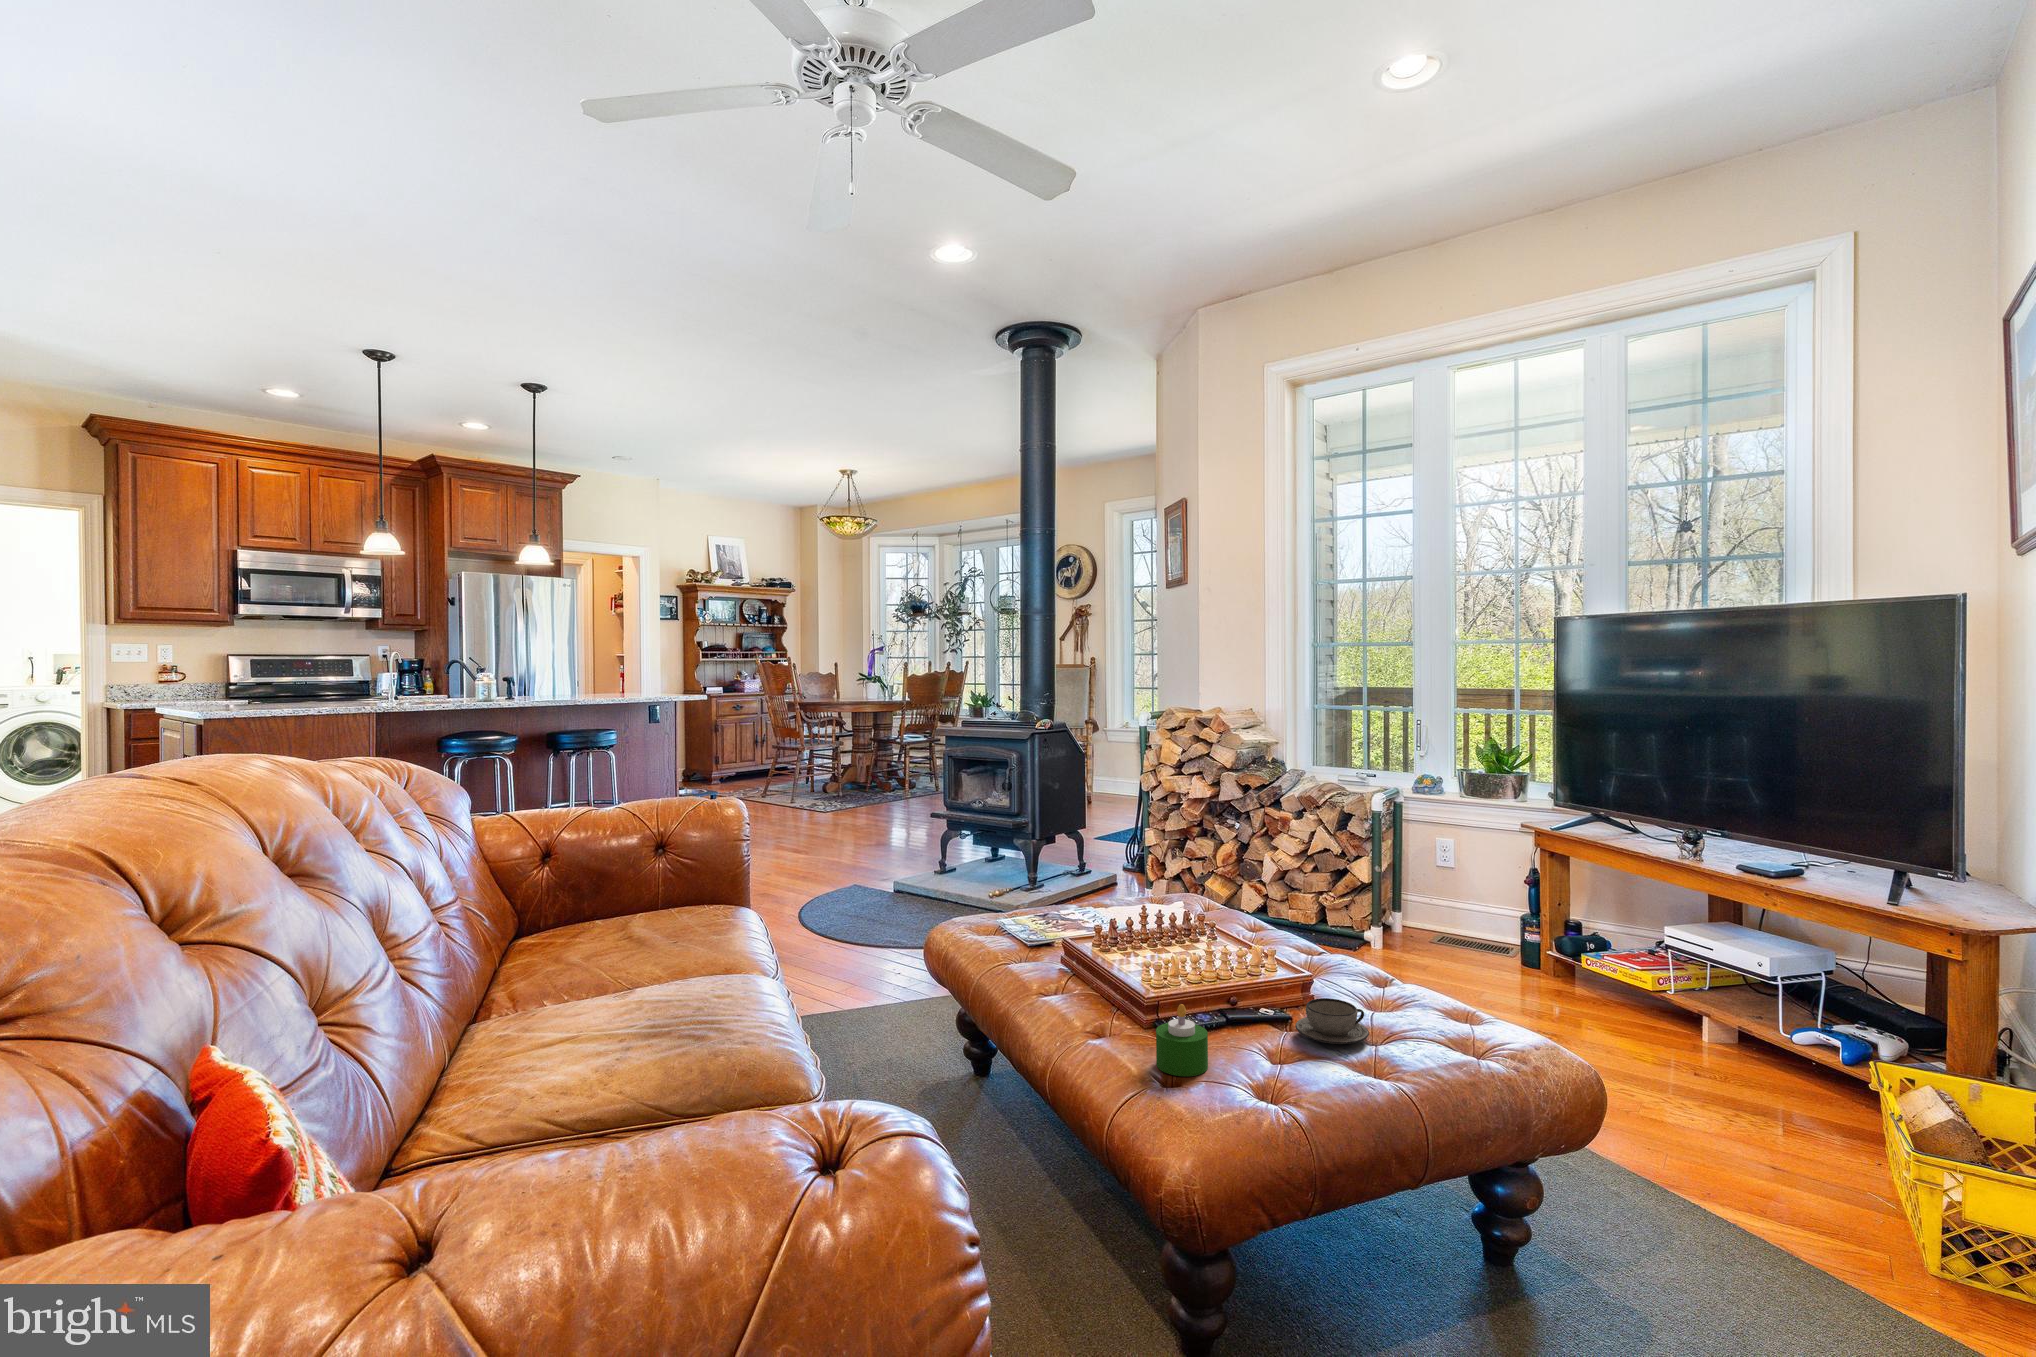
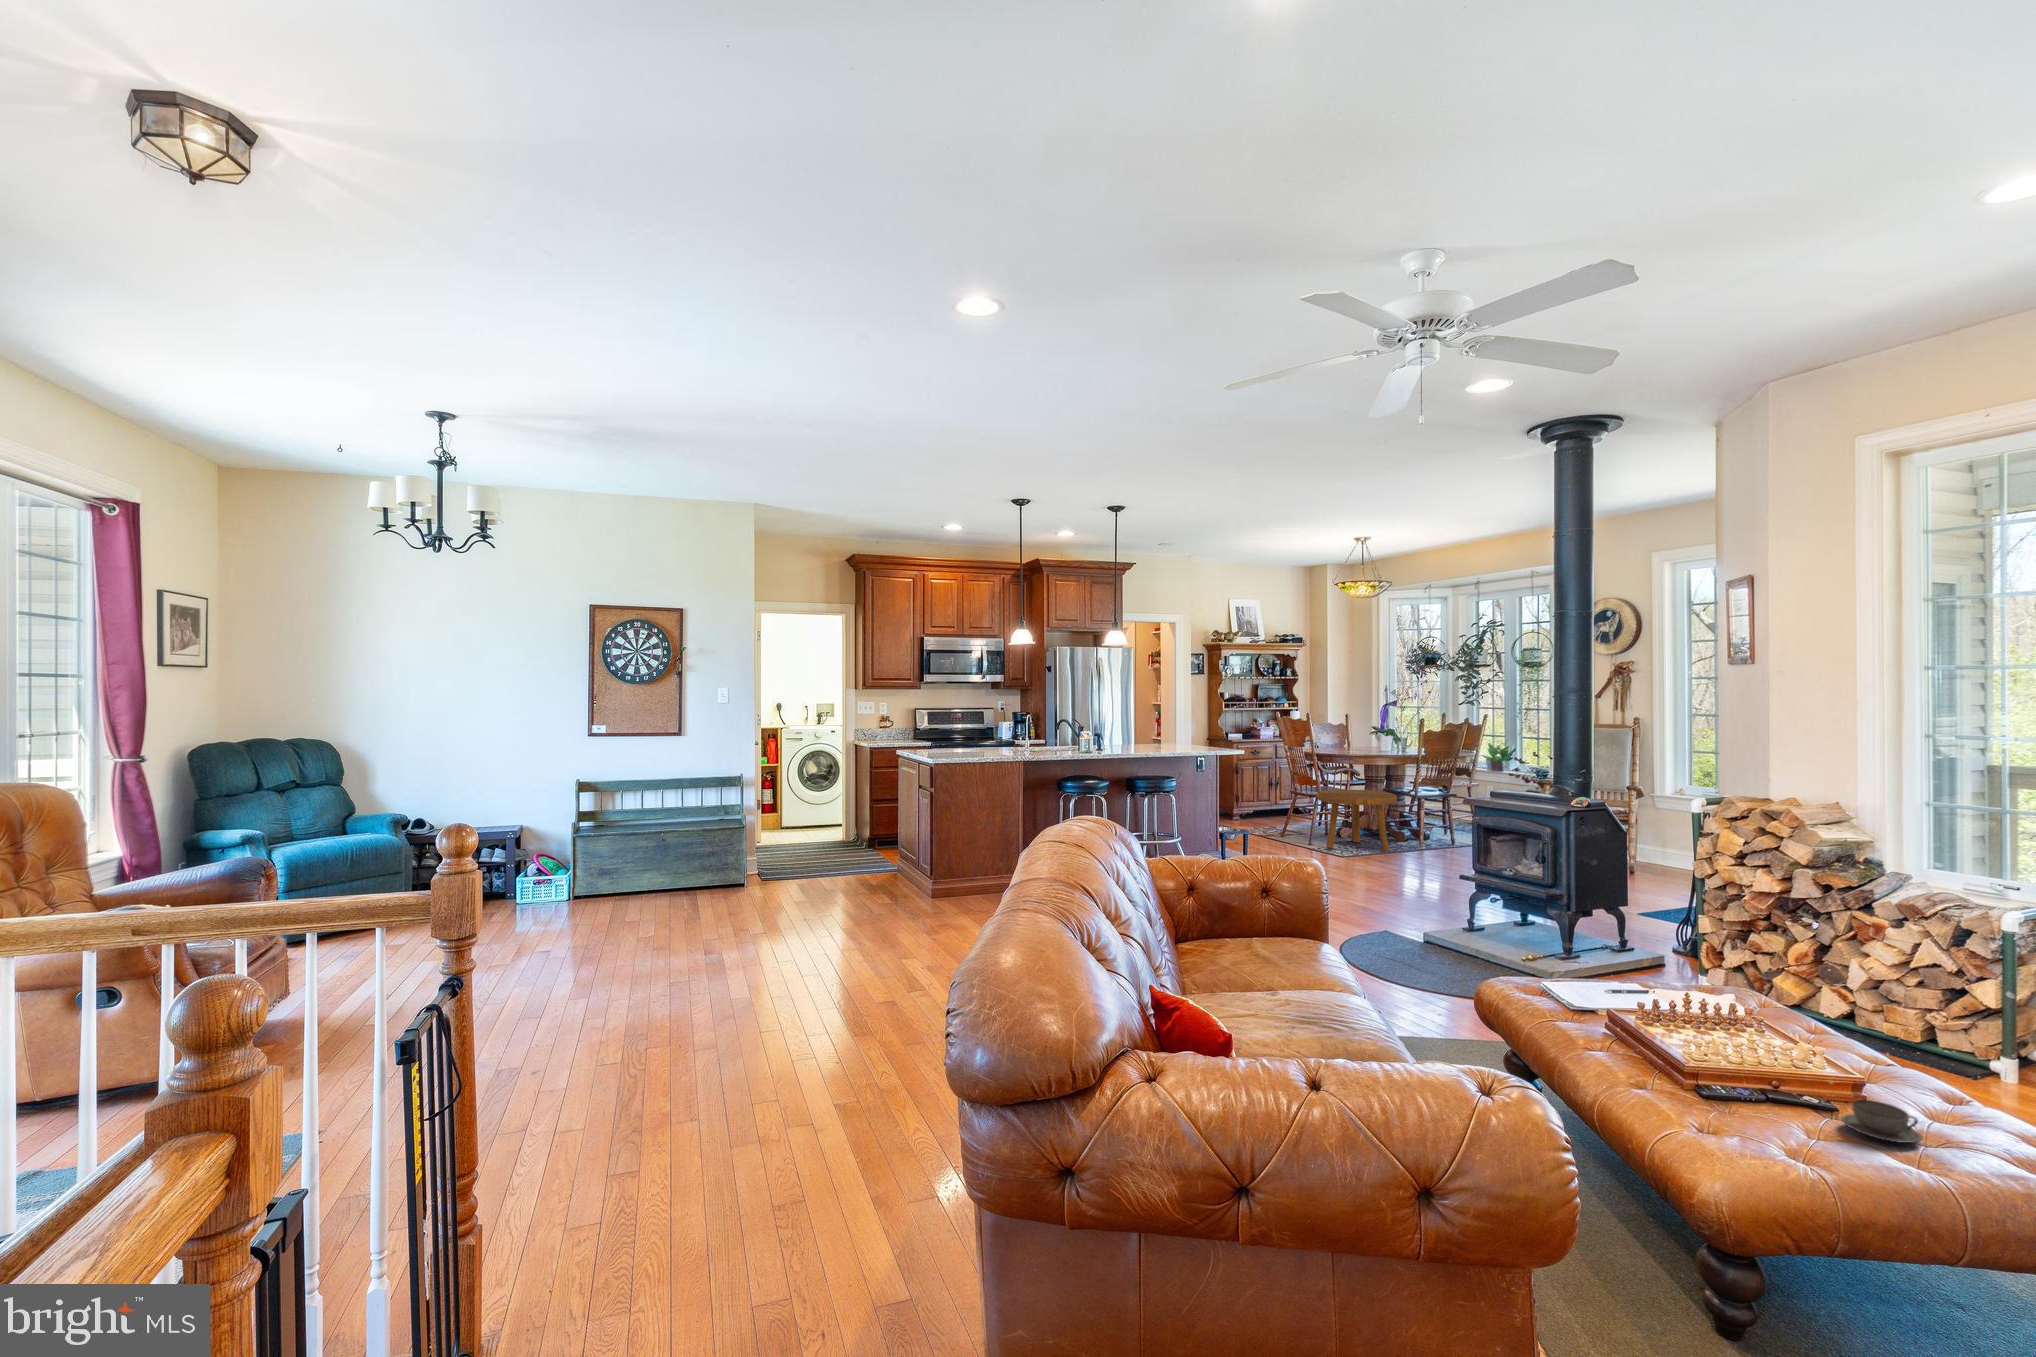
footstool: none [797,740,880,805] -> present [1318,789,1397,851]
candle: present [1156,1004,1208,1076] -> none [1696,1078,1746,1136]

